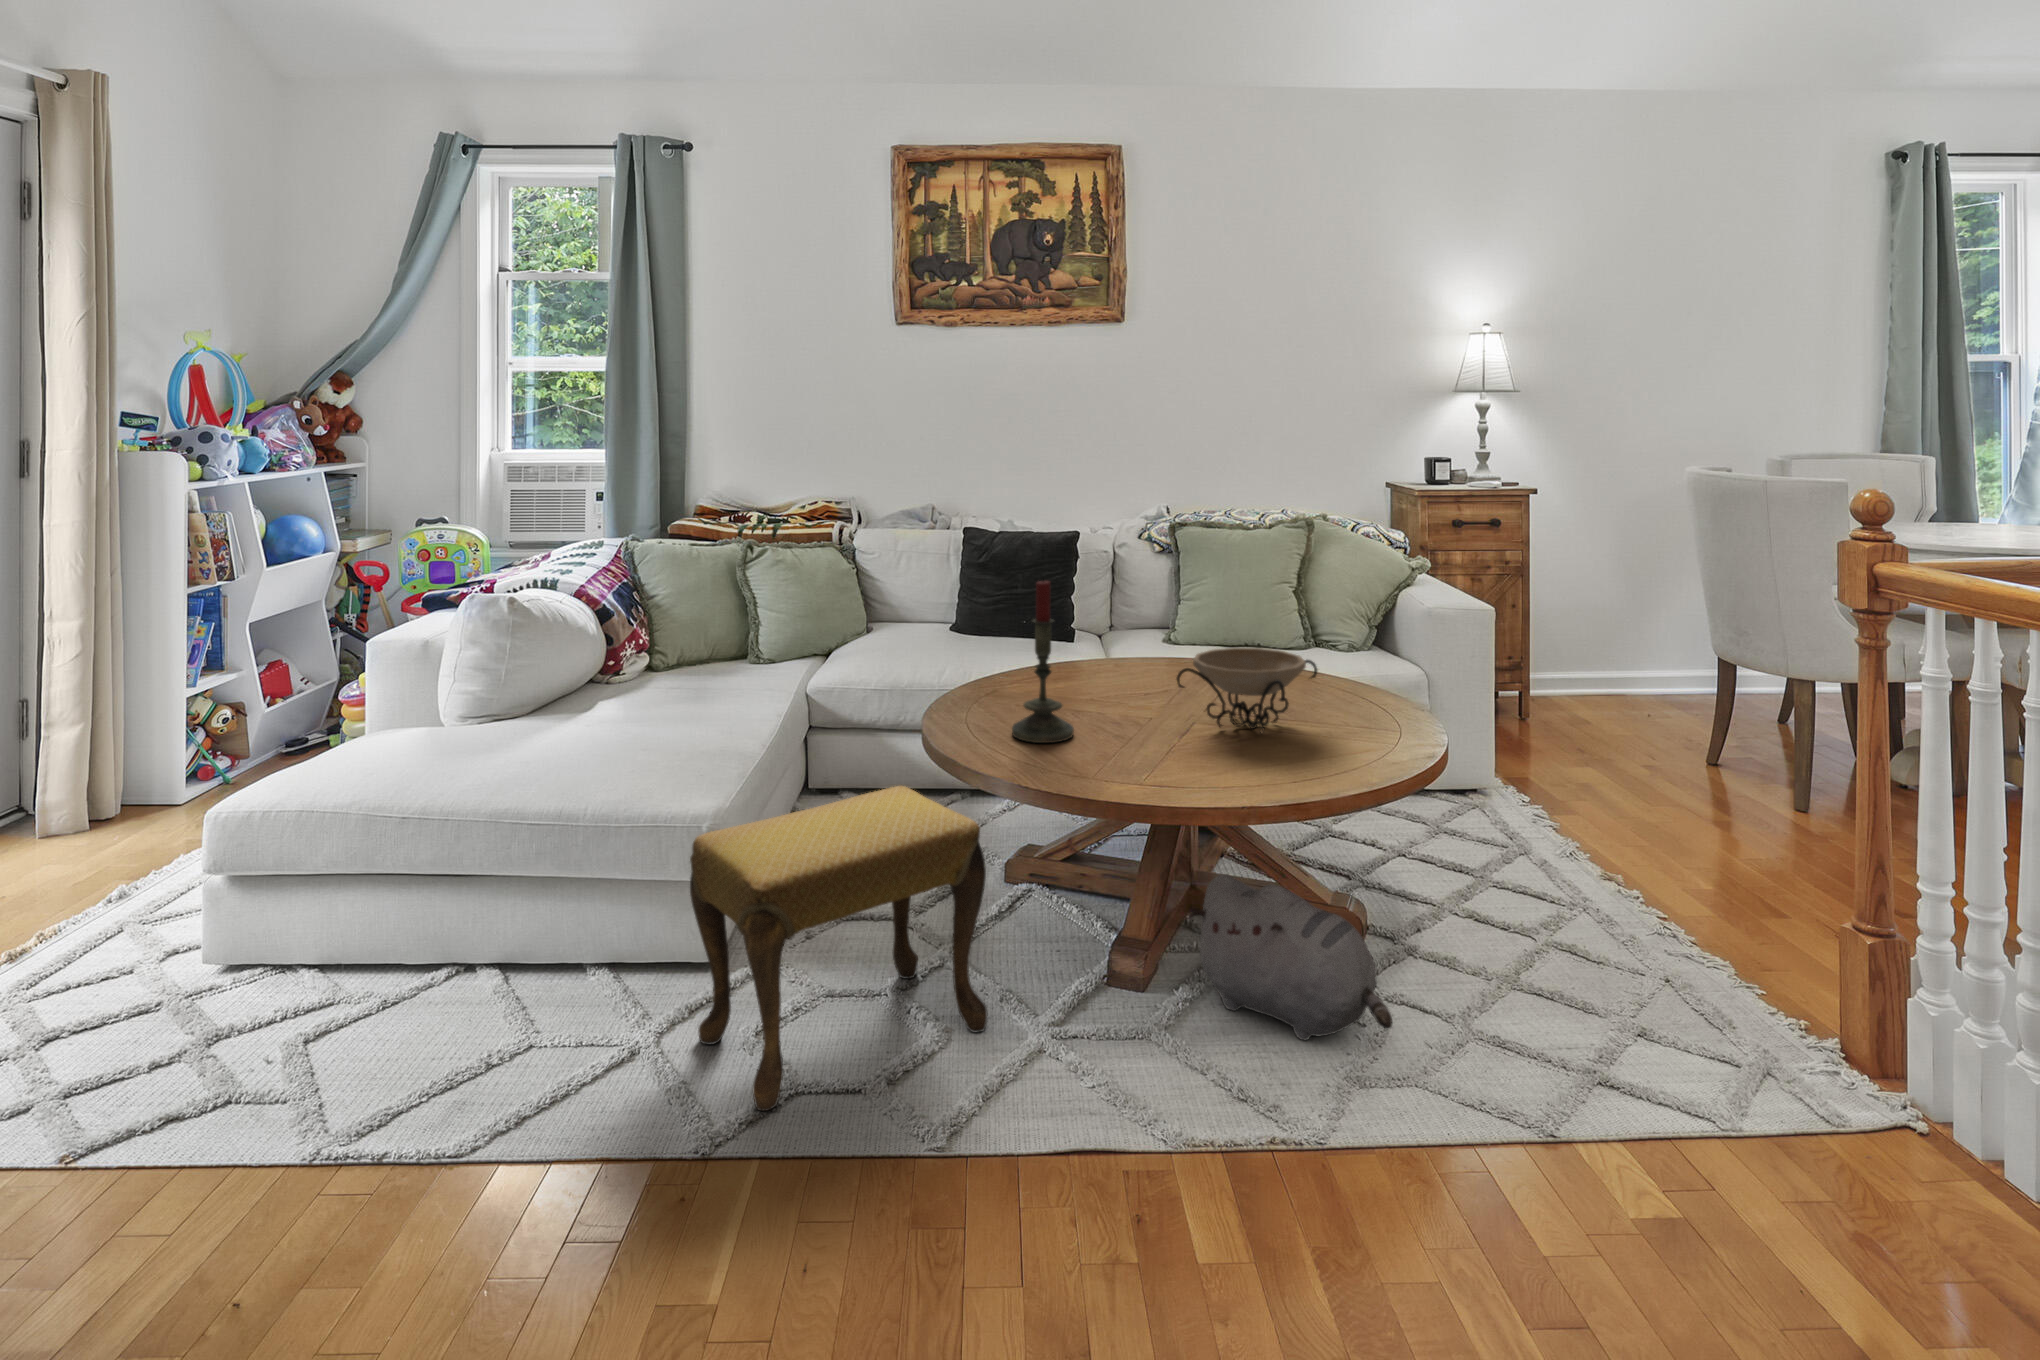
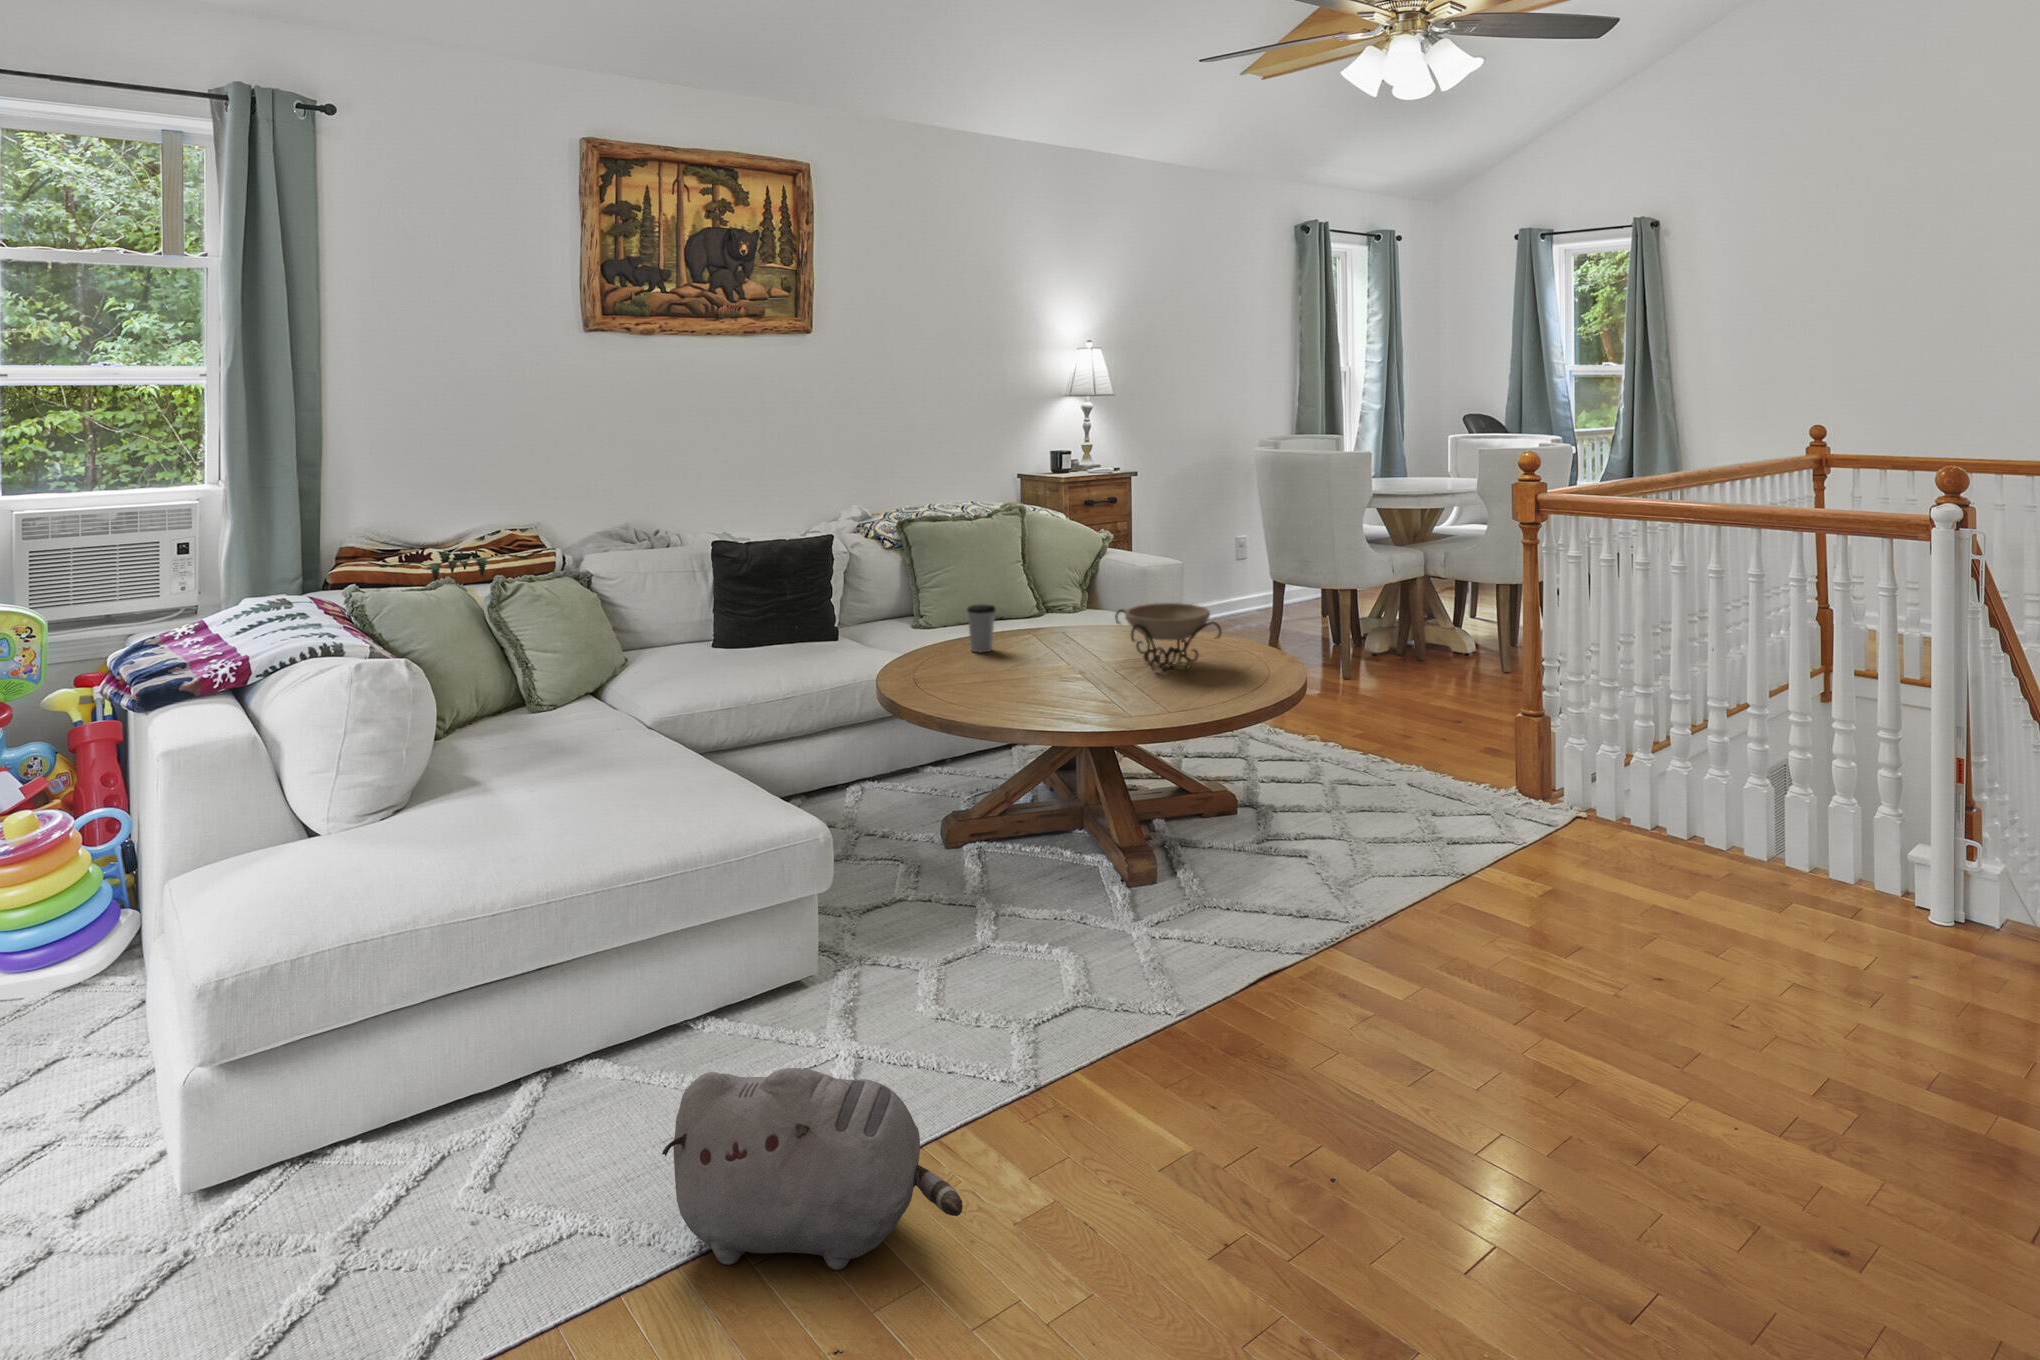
candle: present [1012,580,1074,743] -> none [1014,560,1069,708]
coffee cup: none [1083,621,1115,675] -> present [967,605,996,653]
footstool: present [690,786,987,1111] -> none [891,764,1112,1070]
plush toy: present [1190,874,1392,1040] -> present [662,1068,963,1270]

